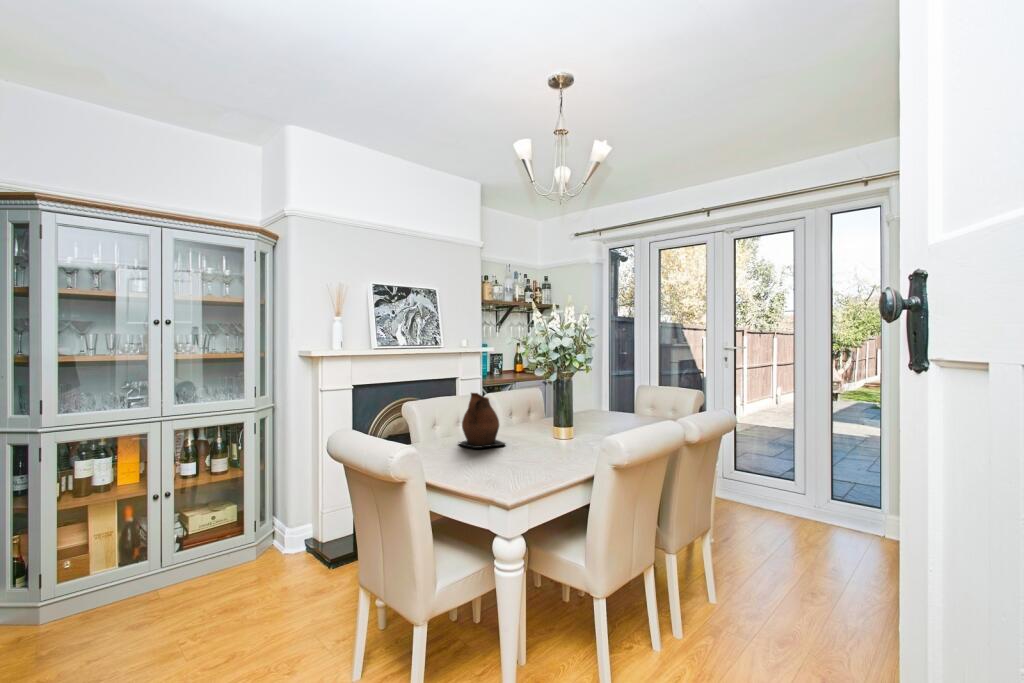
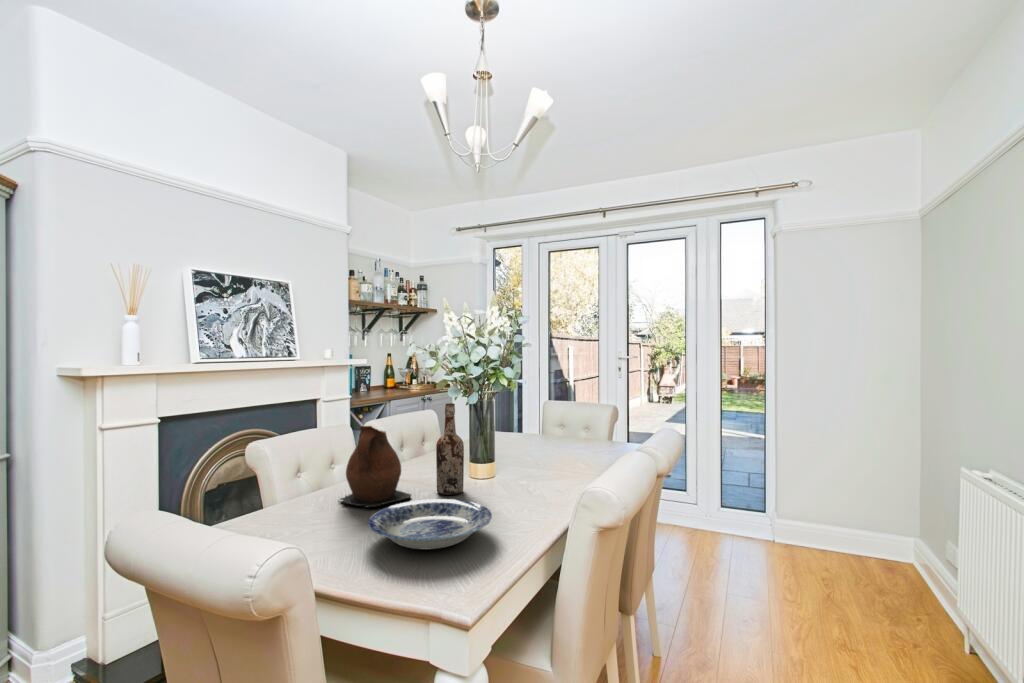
wine bottle: none [525,380,544,446] -> present [436,403,464,495]
plate: none [467,444,548,471] -> present [368,499,492,550]

